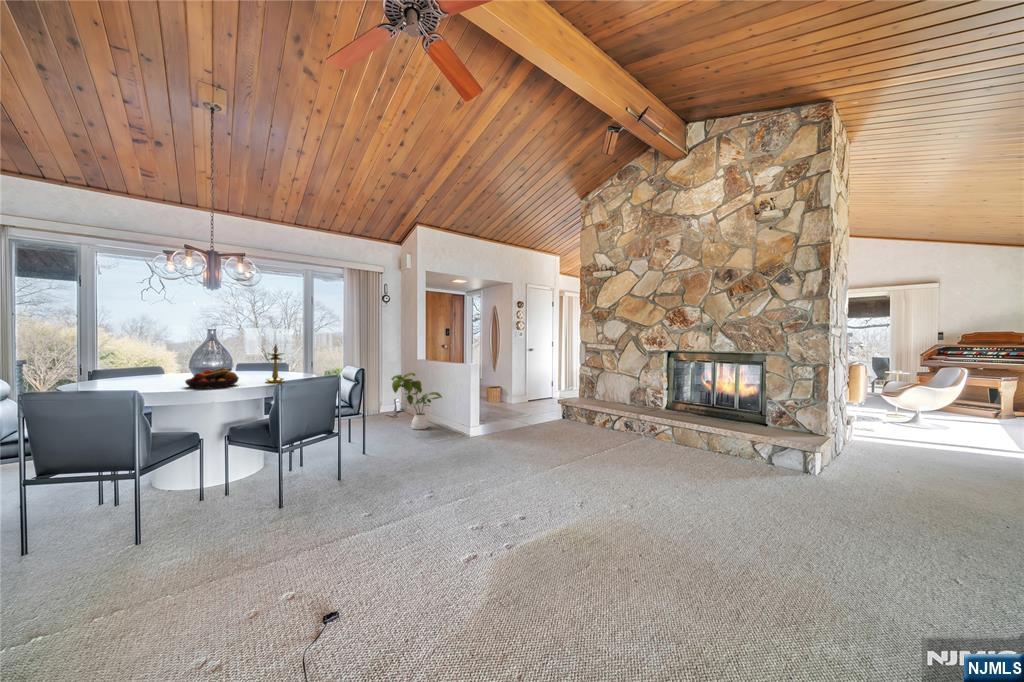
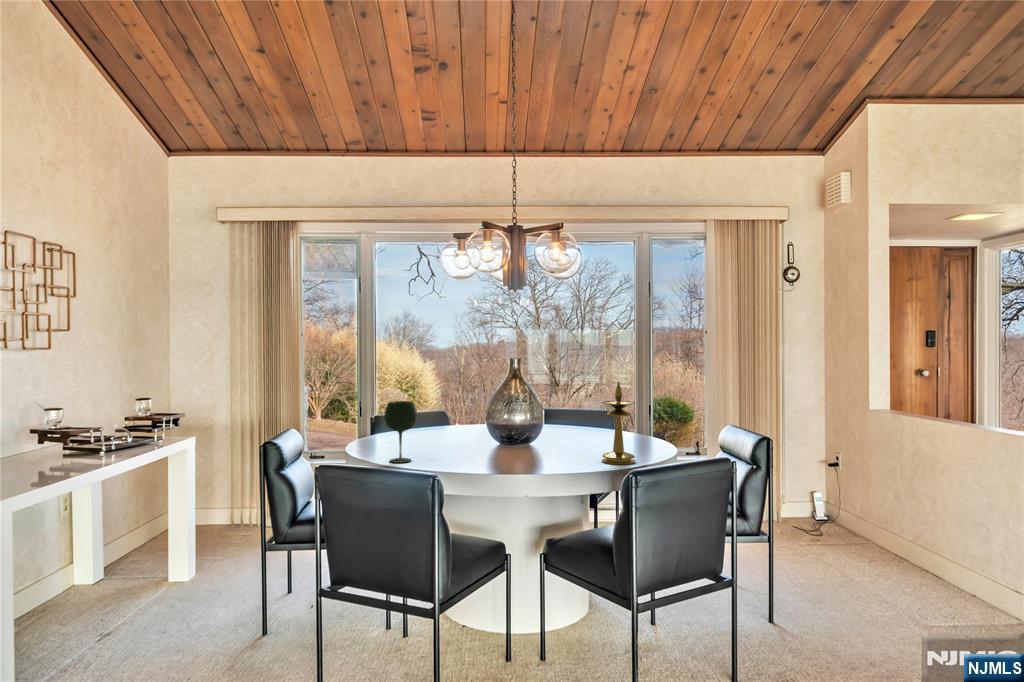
wine glass: none [105,354,133,390] -> present [384,401,416,463]
fruit bowl: present [185,368,239,389] -> none [483,428,560,471]
house plant: present [392,373,442,430] -> none [824,443,972,584]

